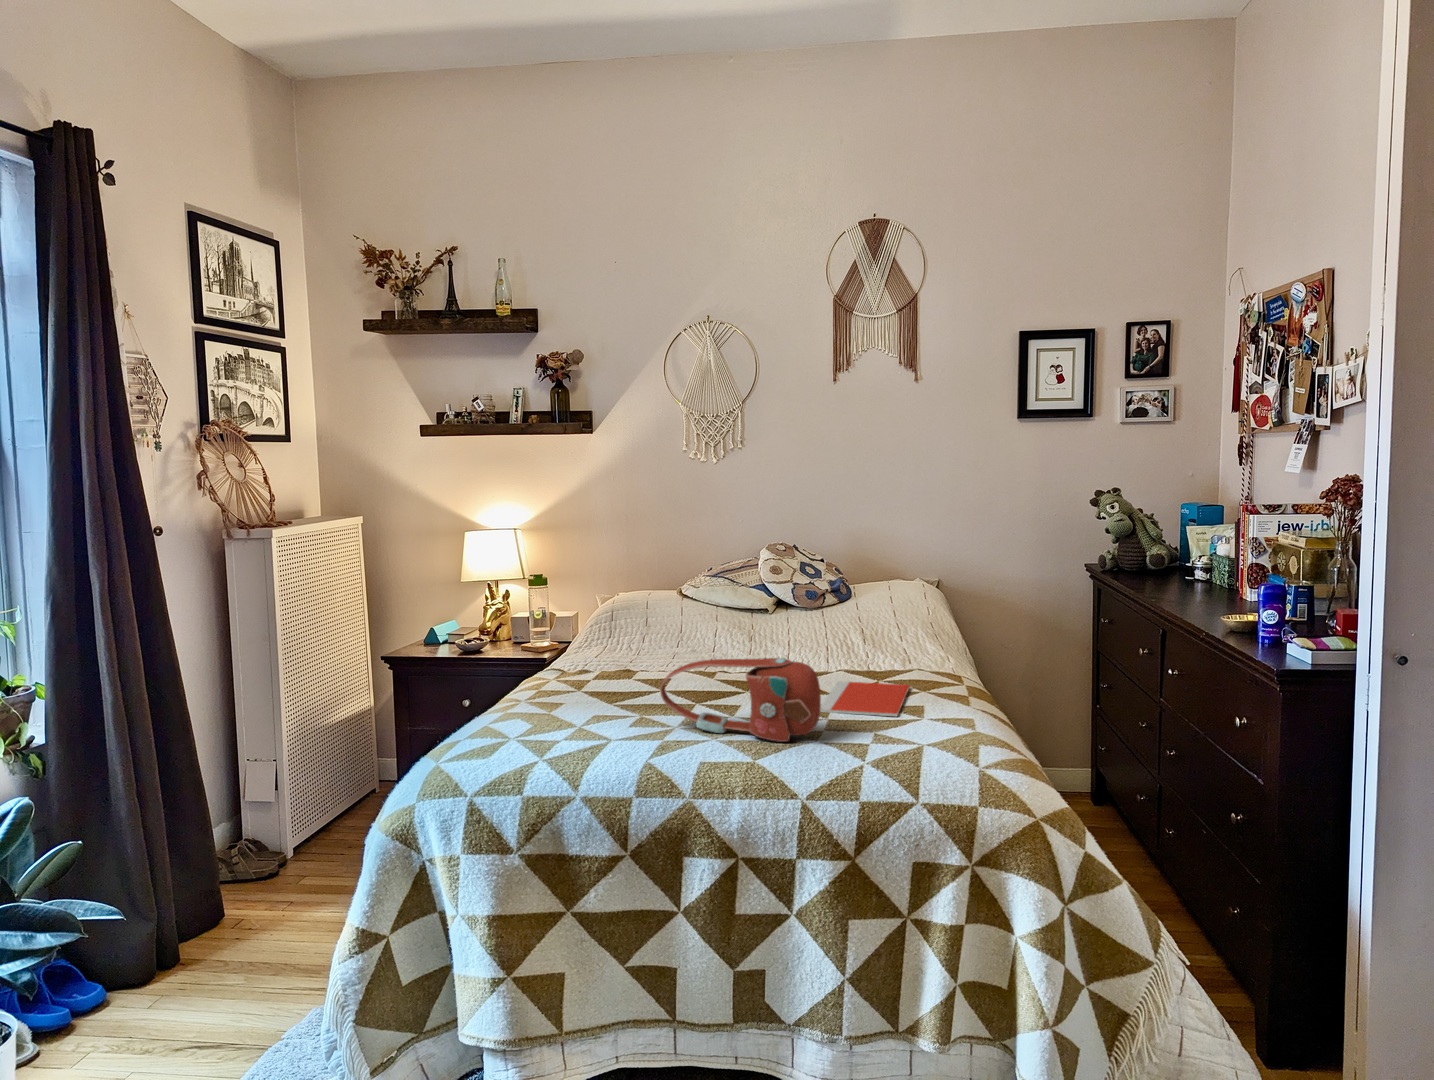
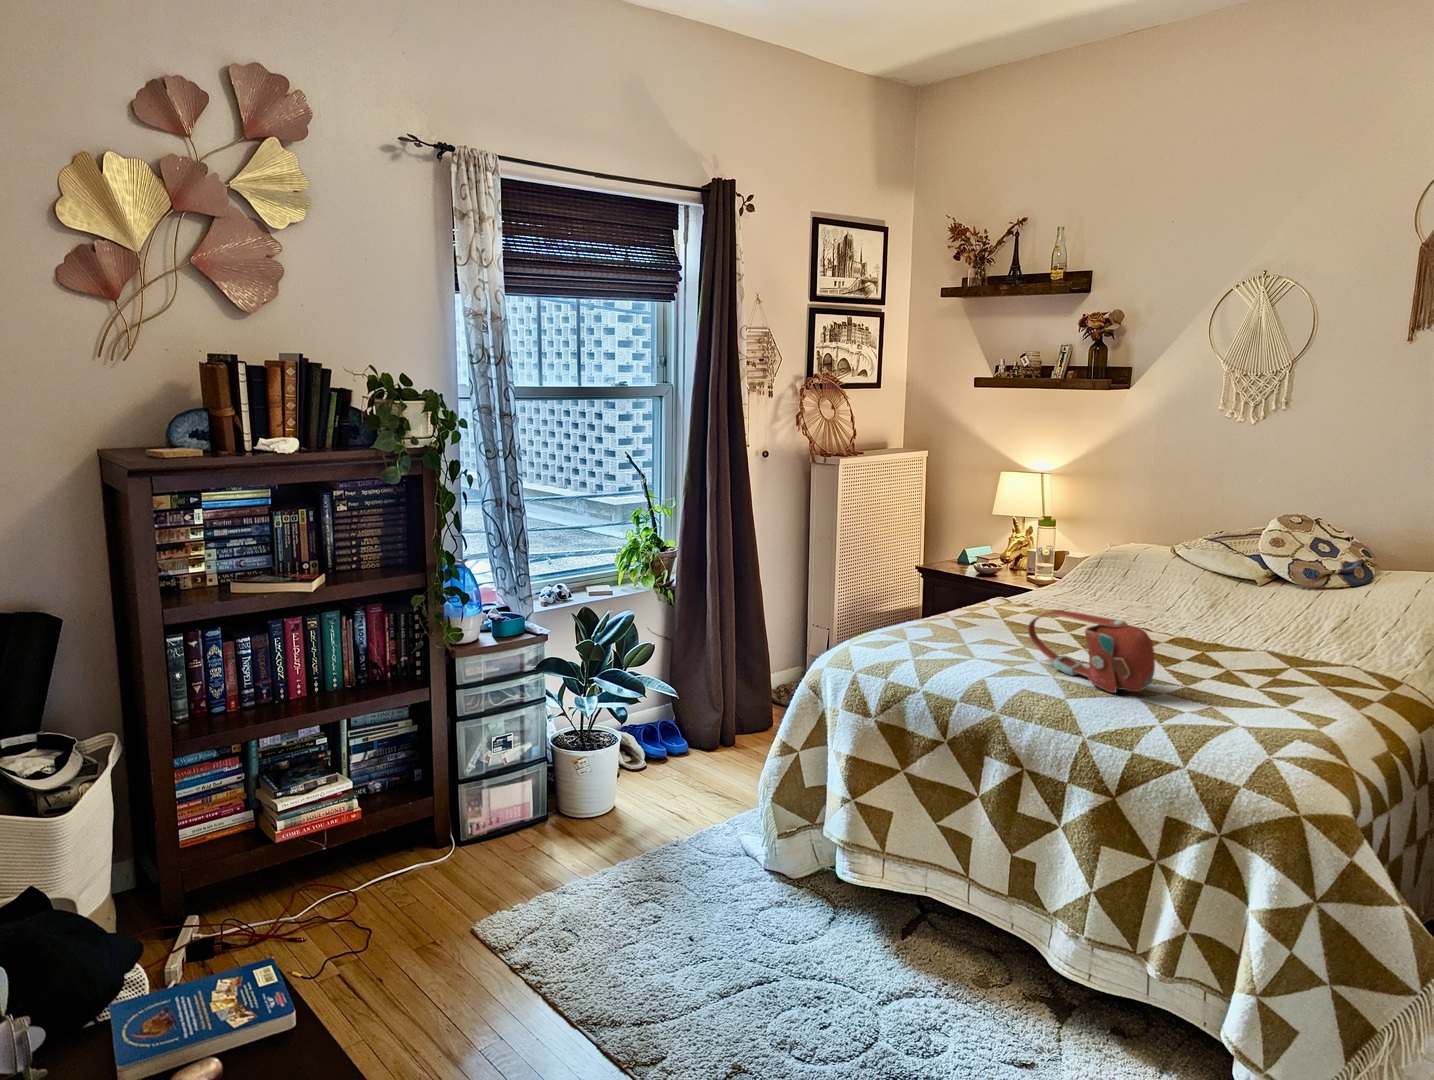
notebook: present [820,681,910,716] -> none [1191,662,1332,701]

